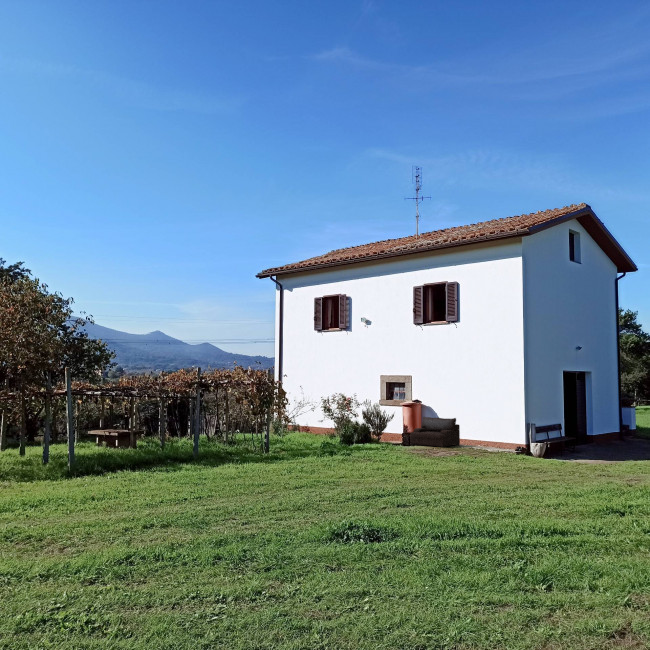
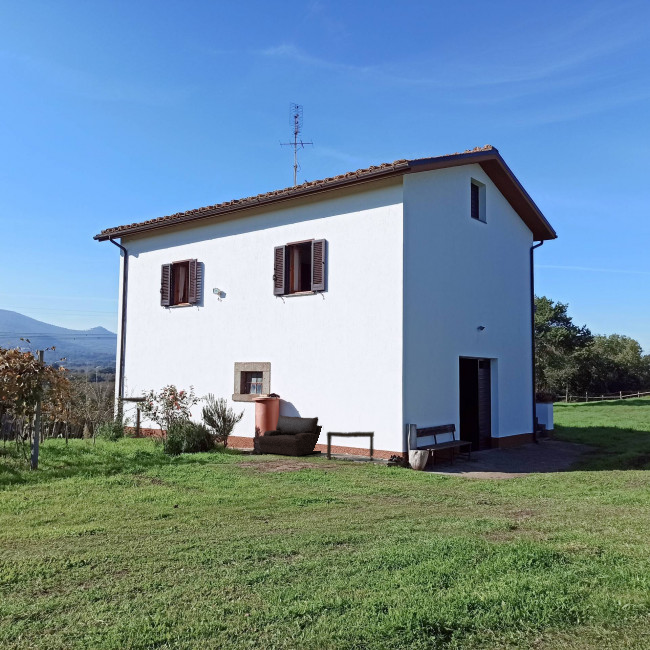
pedestal table: none [286,402,315,434] -> present [120,397,146,438]
bench: none [467,429,504,450] -> present [327,432,374,461]

